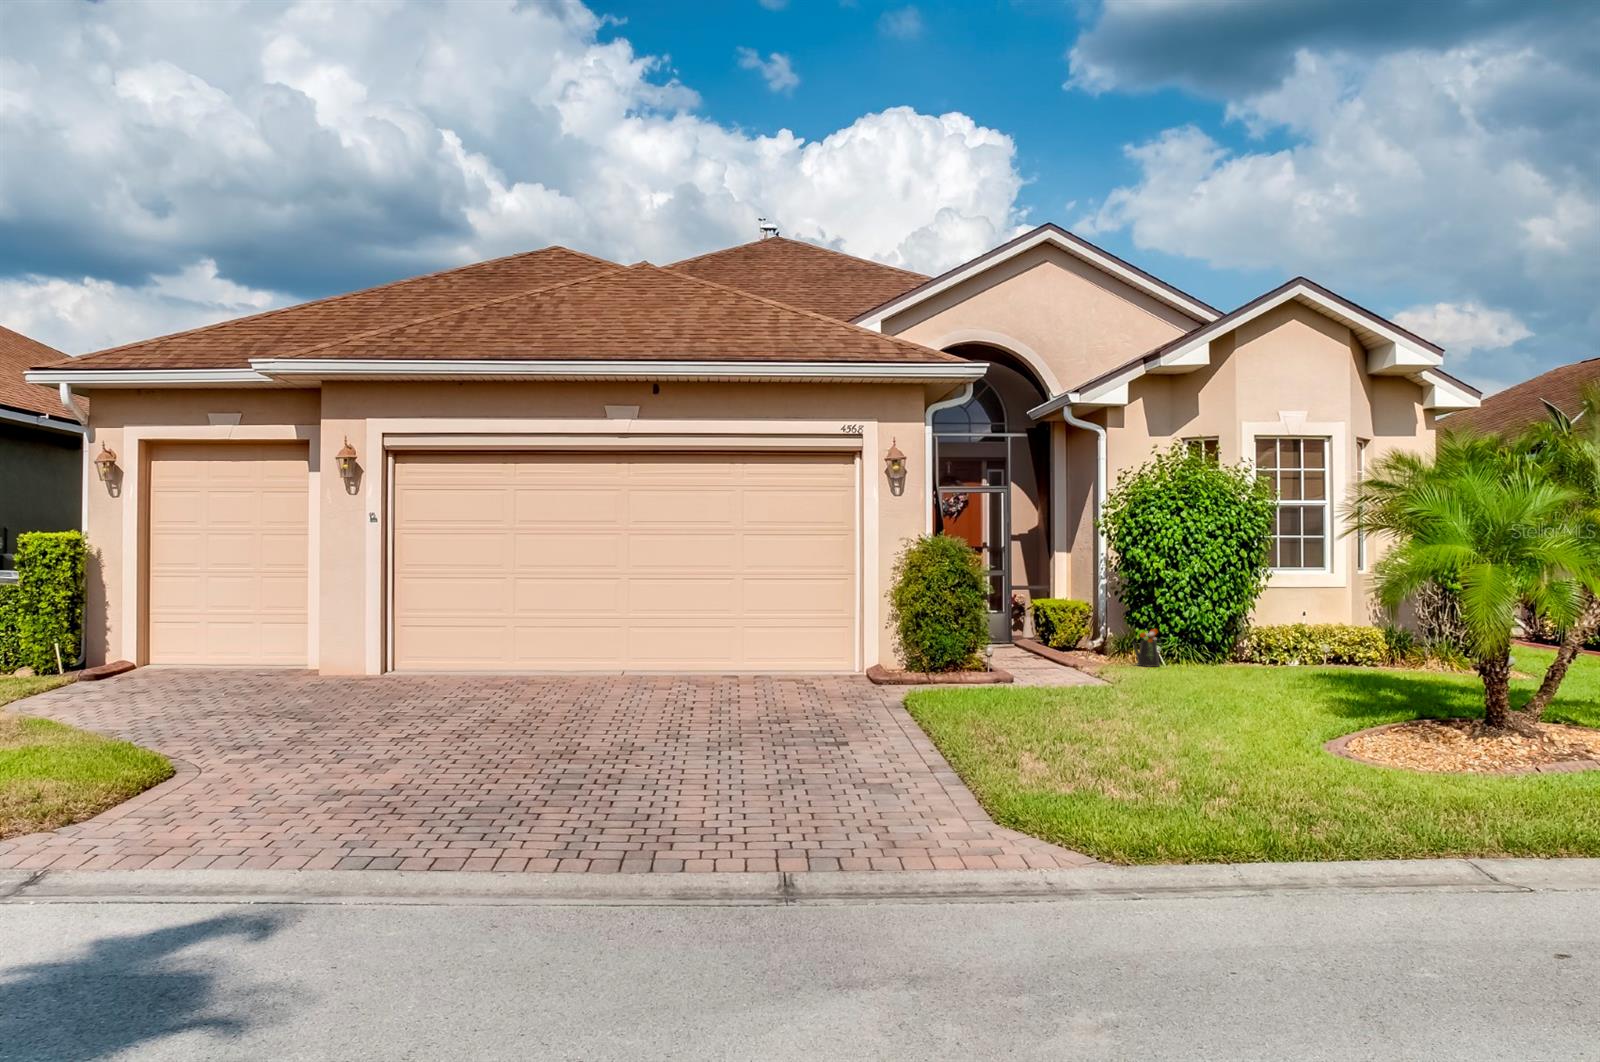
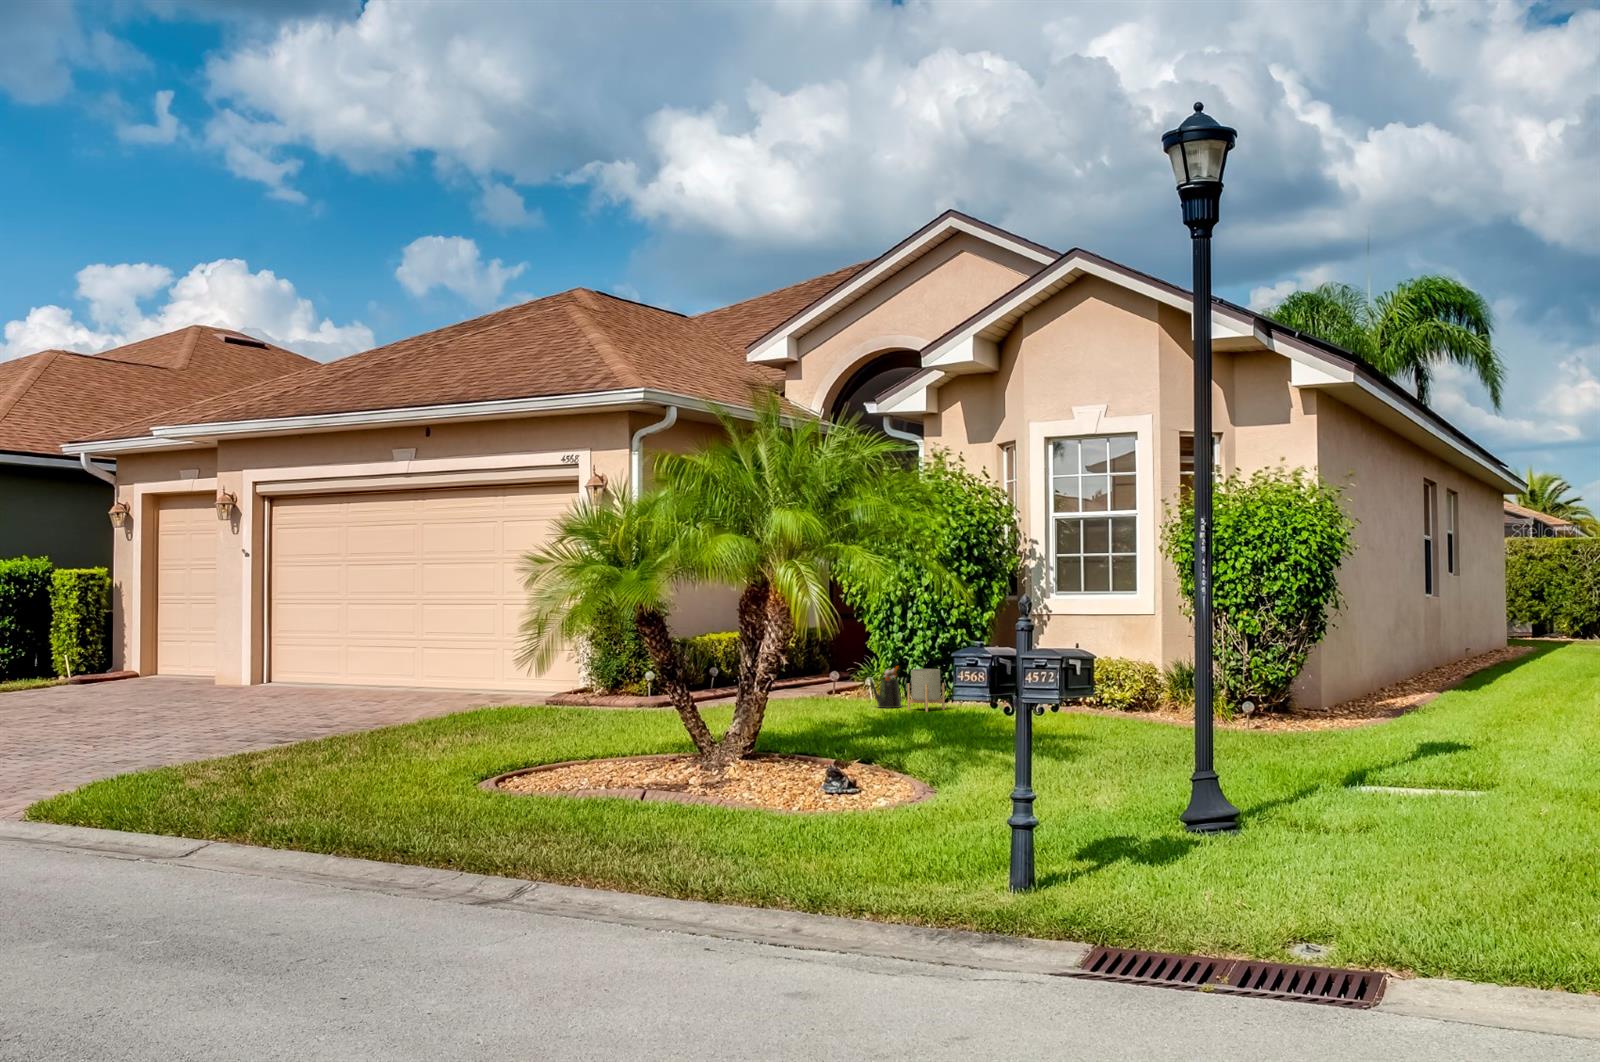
planter: none [1180,631,1207,669] -> present [907,669,945,712]

